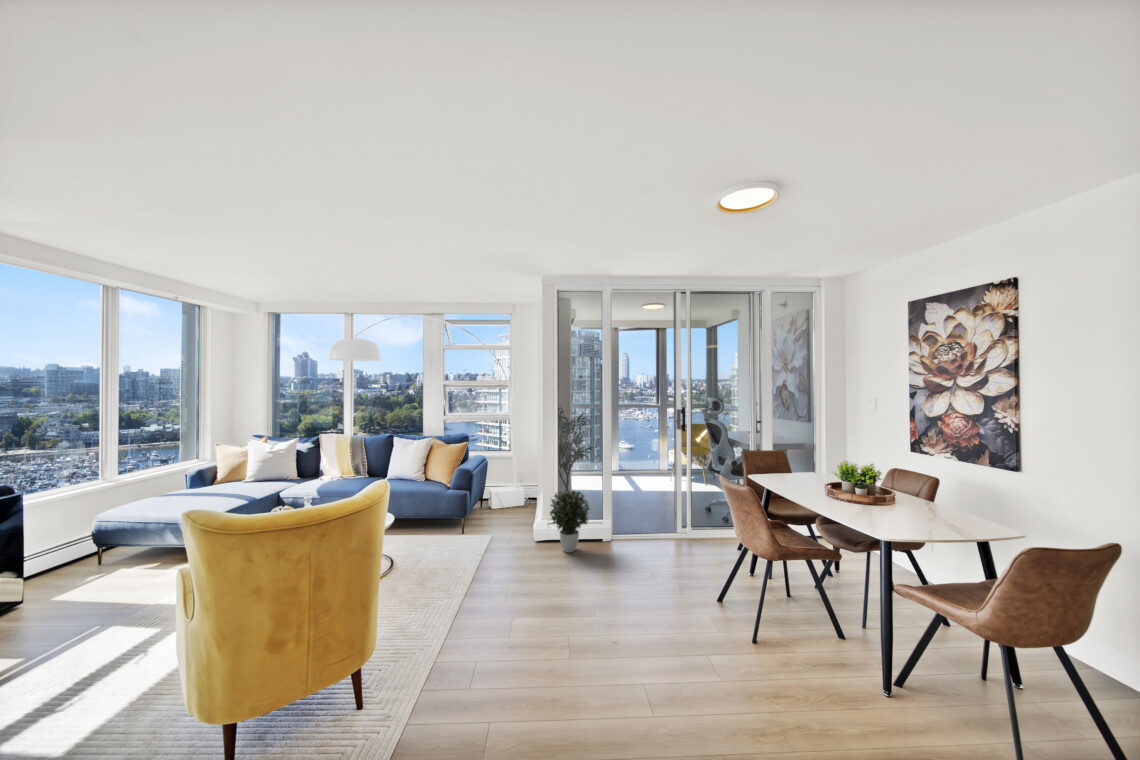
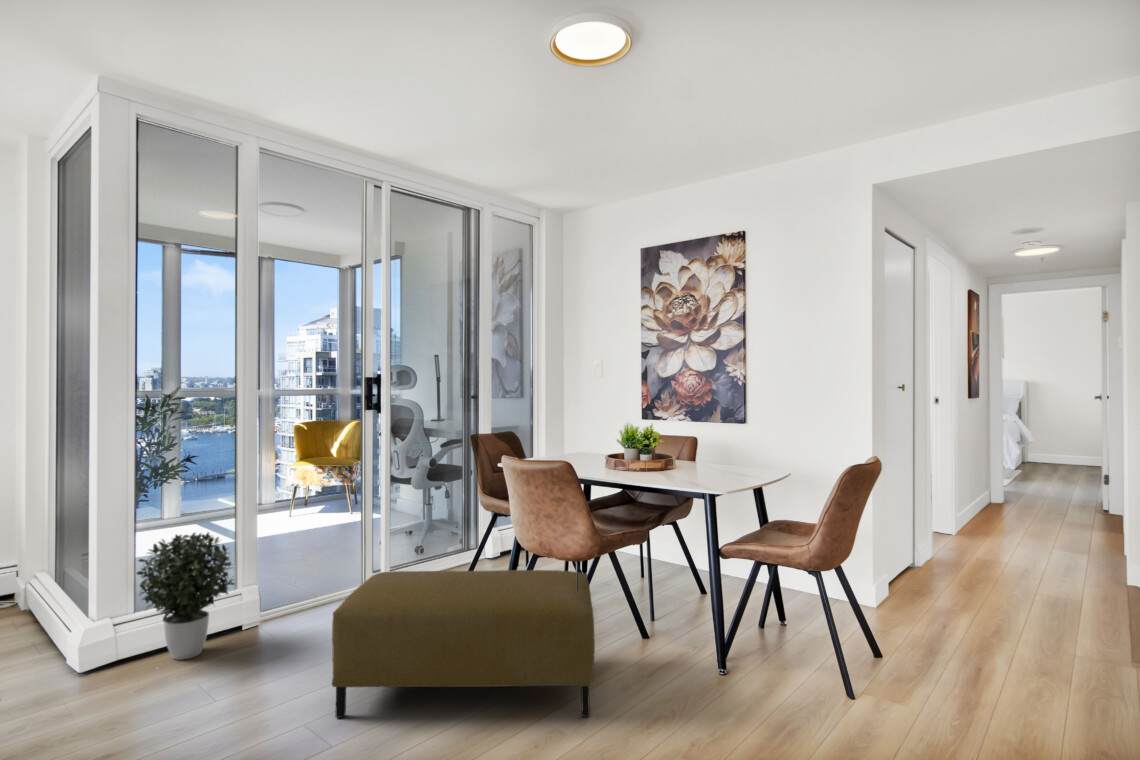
ottoman: none [599,534,774,676] -> present [332,570,595,718]

